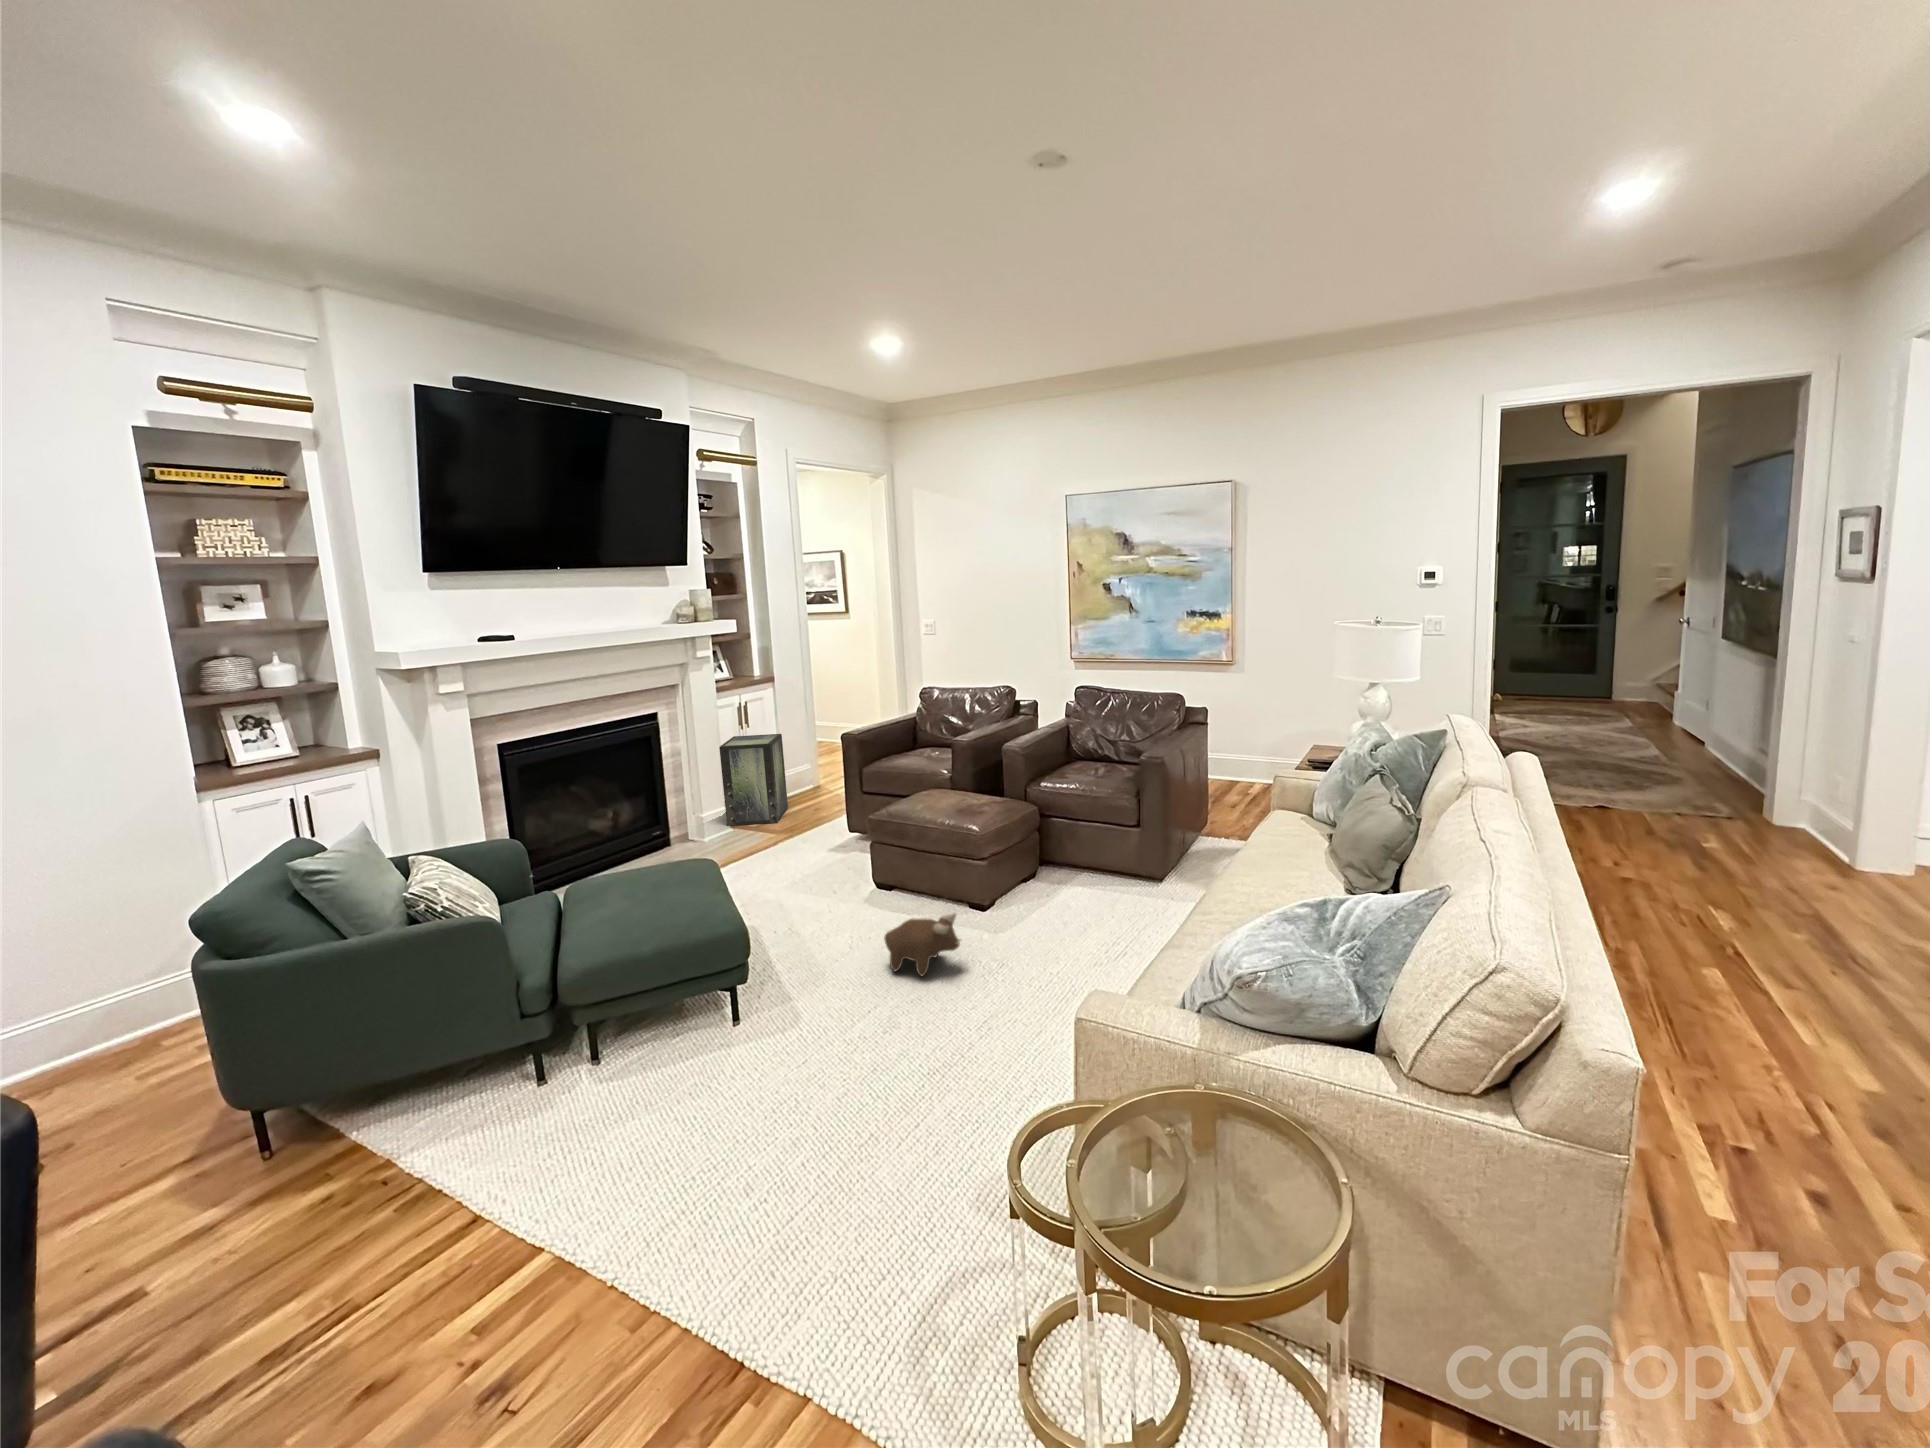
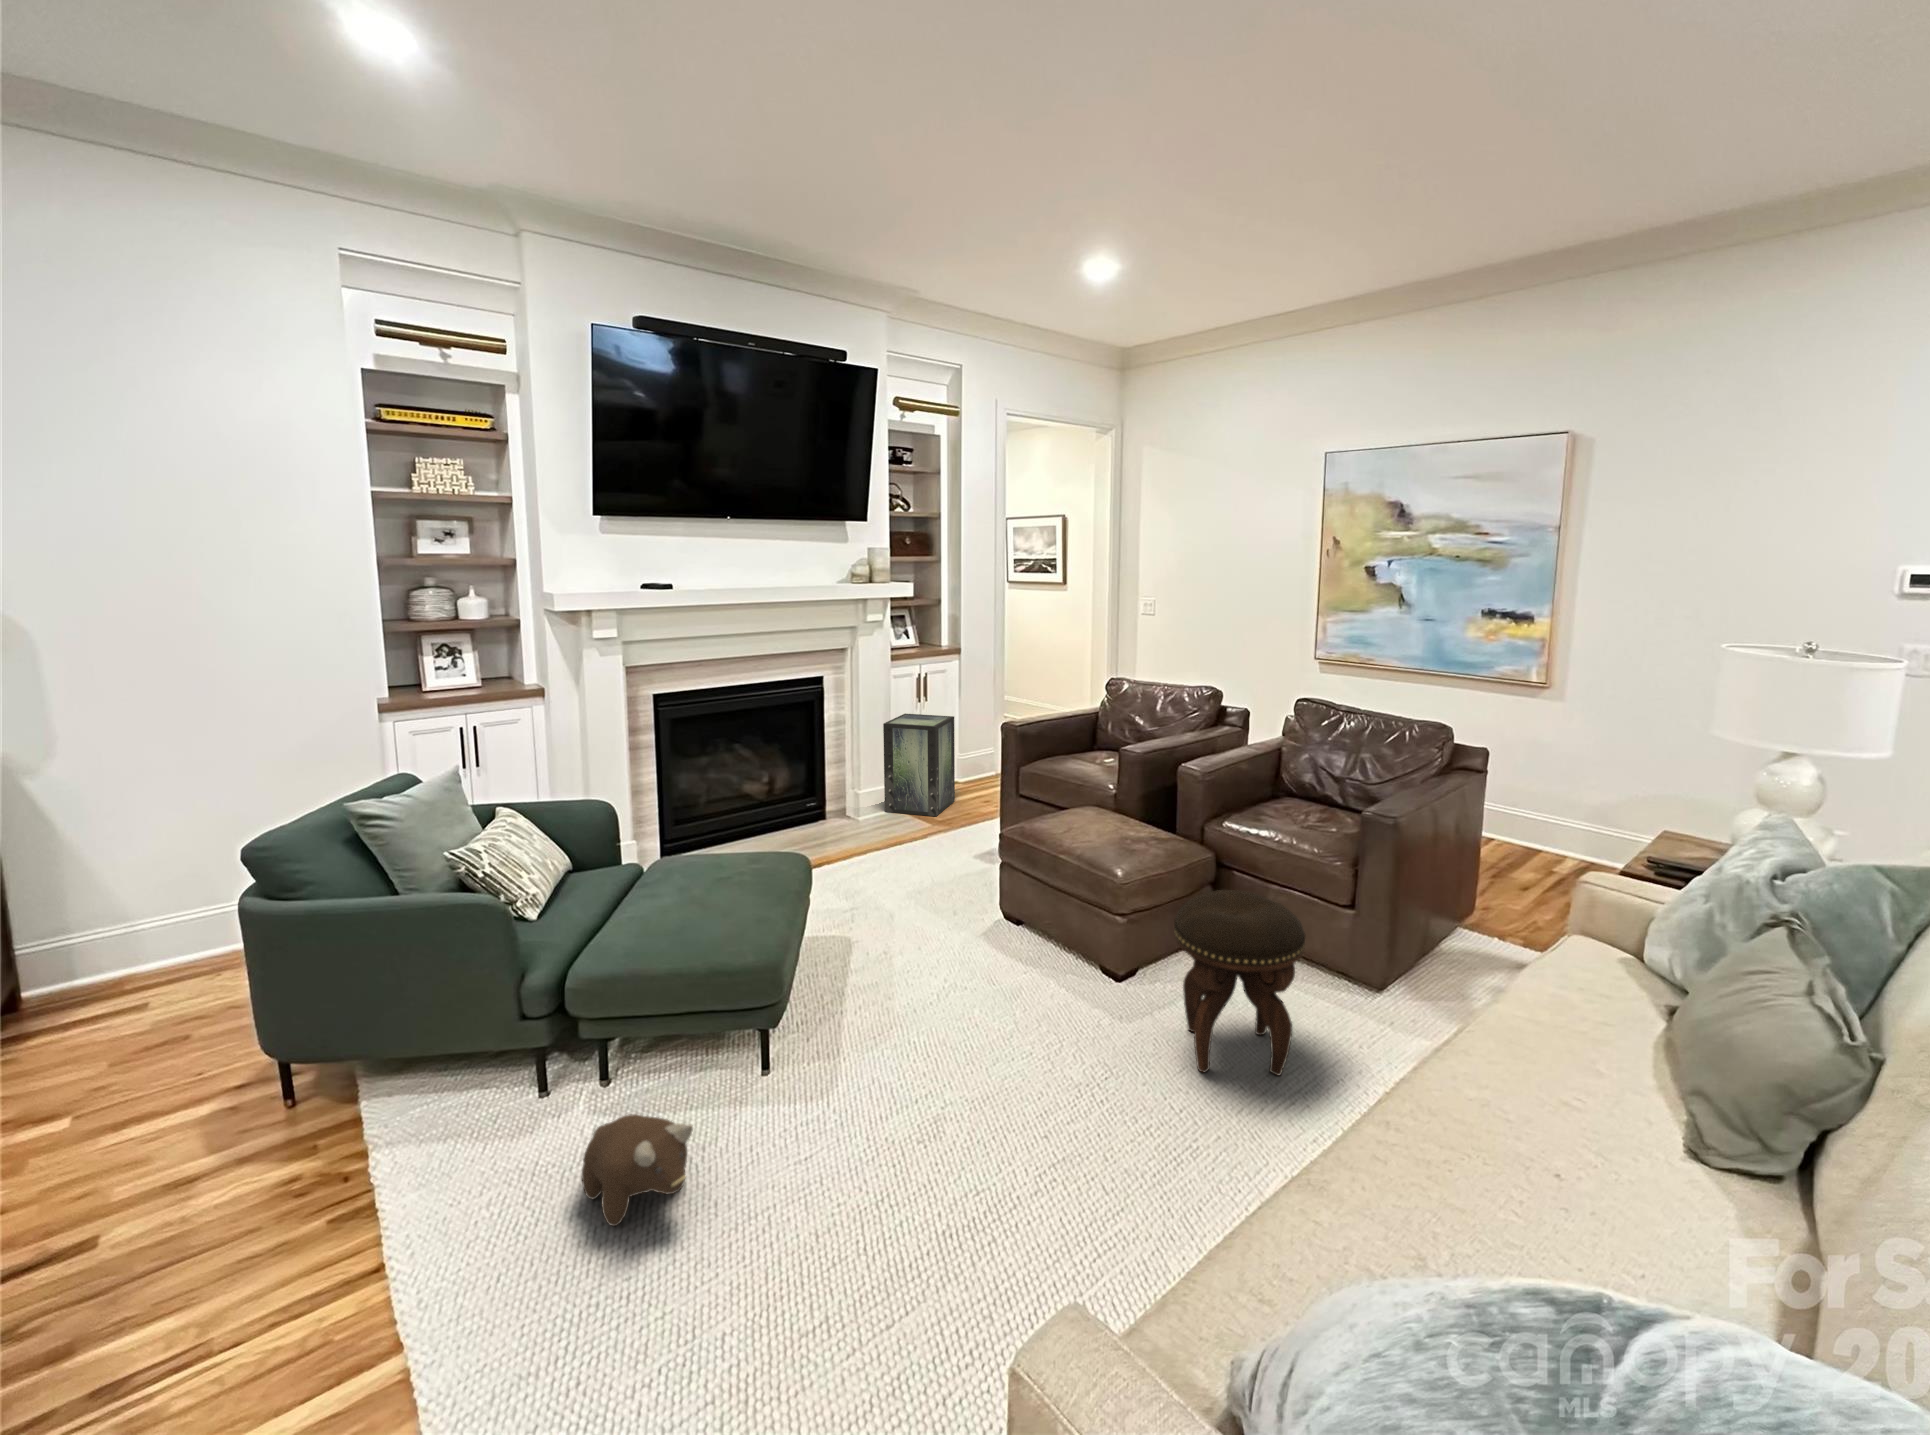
footstool: none [1035,829,1129,965] -> present [1174,890,1305,1075]
plush toy: present [884,913,961,976] -> present [582,1114,693,1226]

